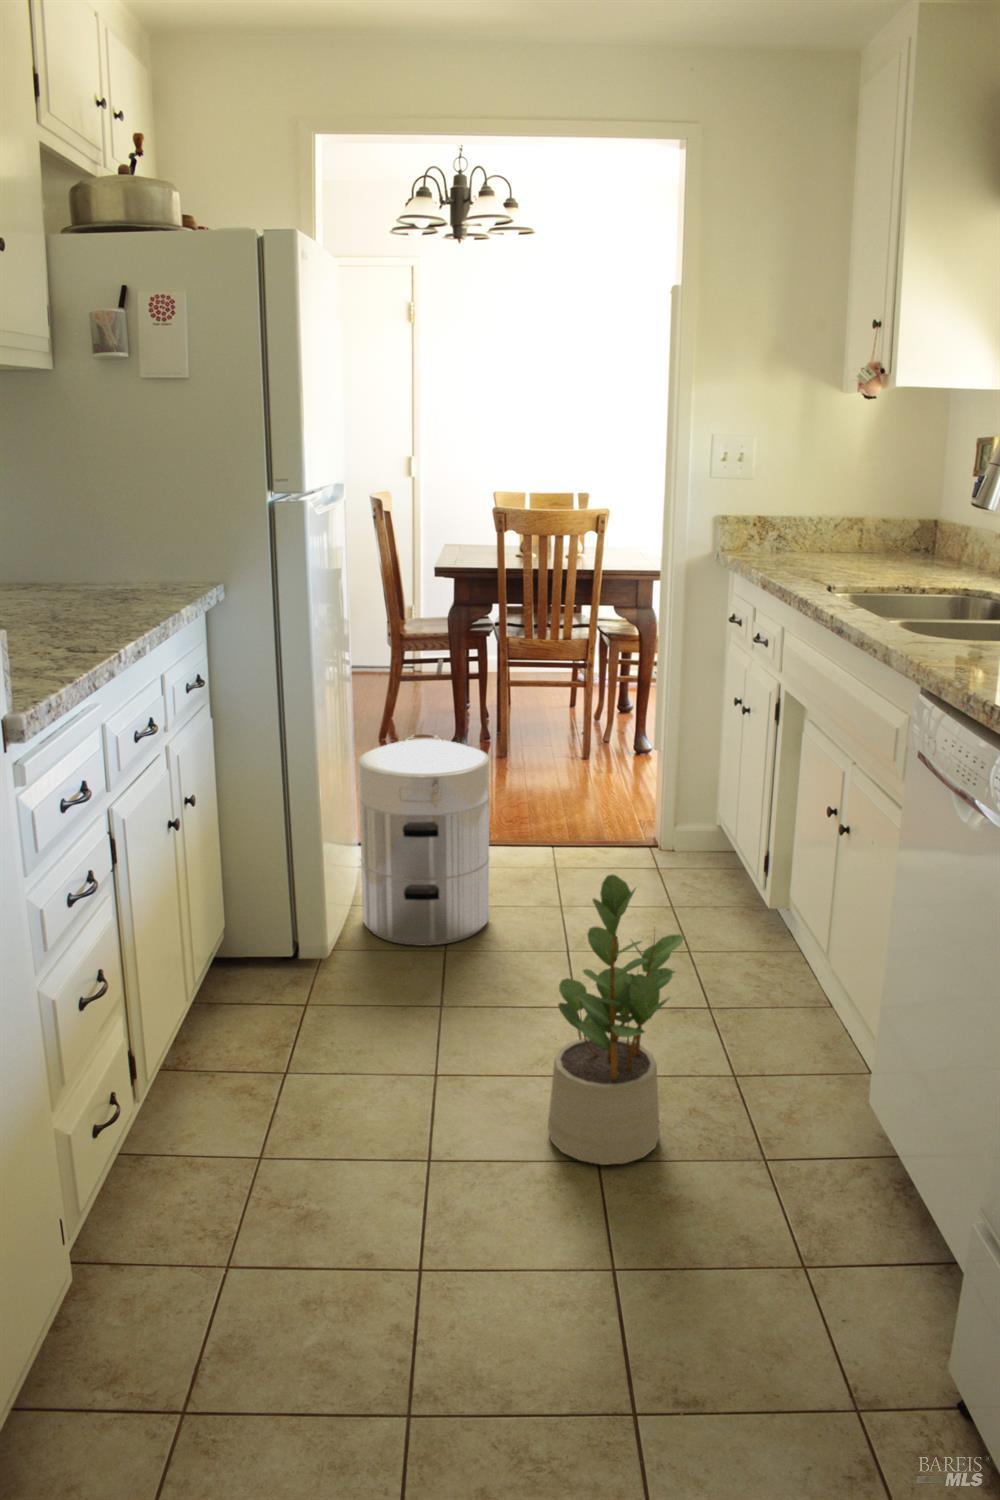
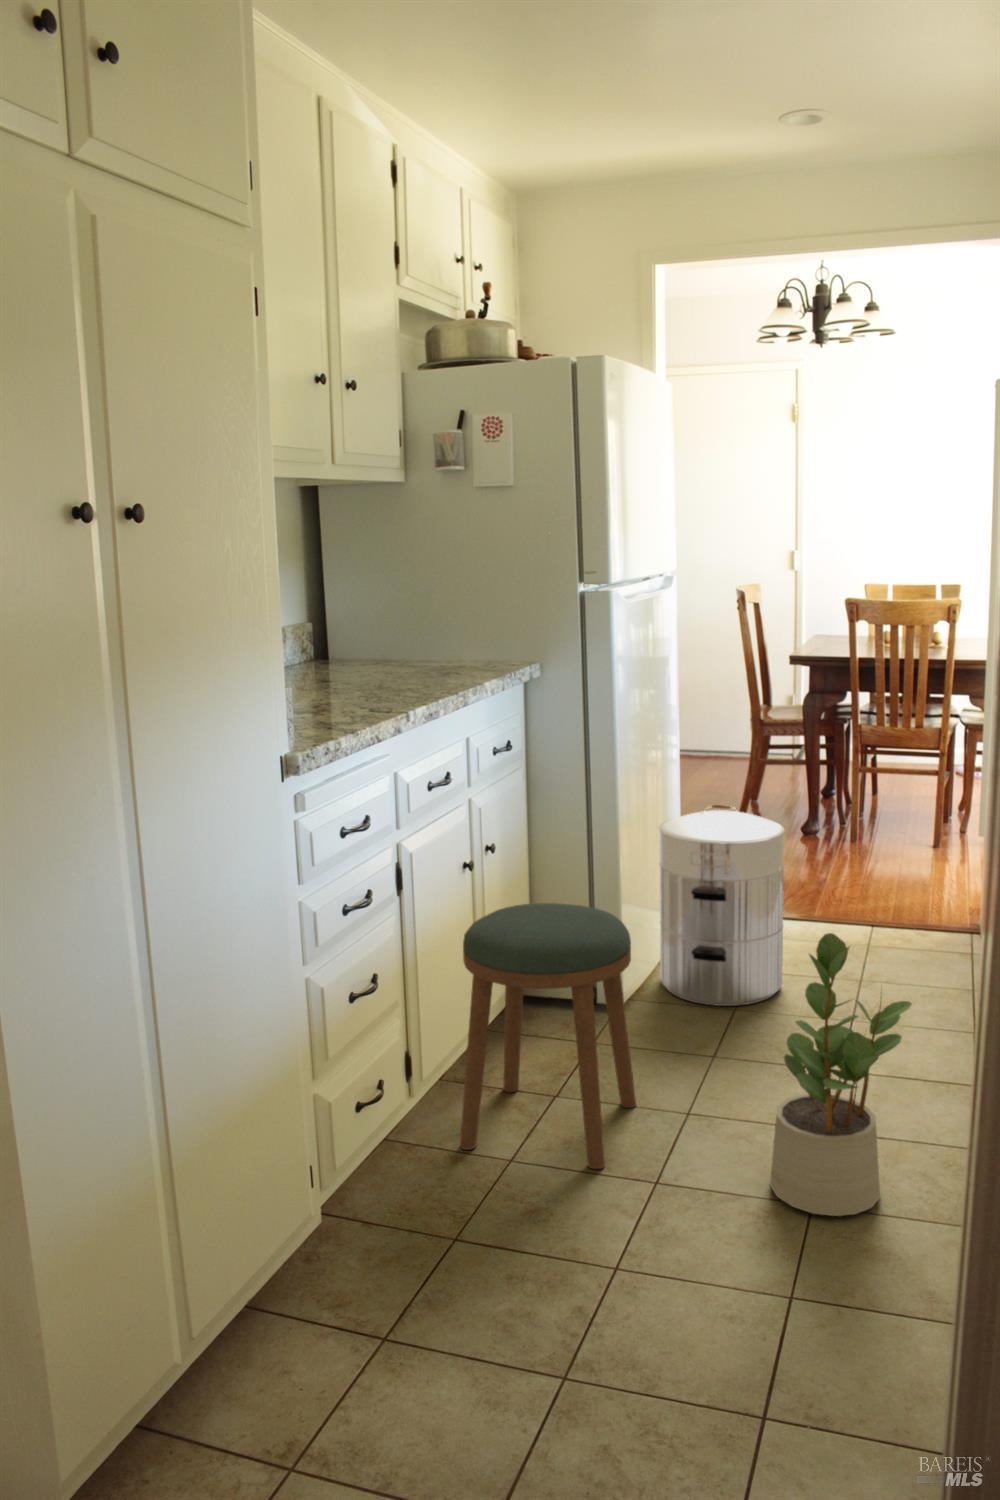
stool: none [189,862,384,1156] -> present [460,903,636,1169]

